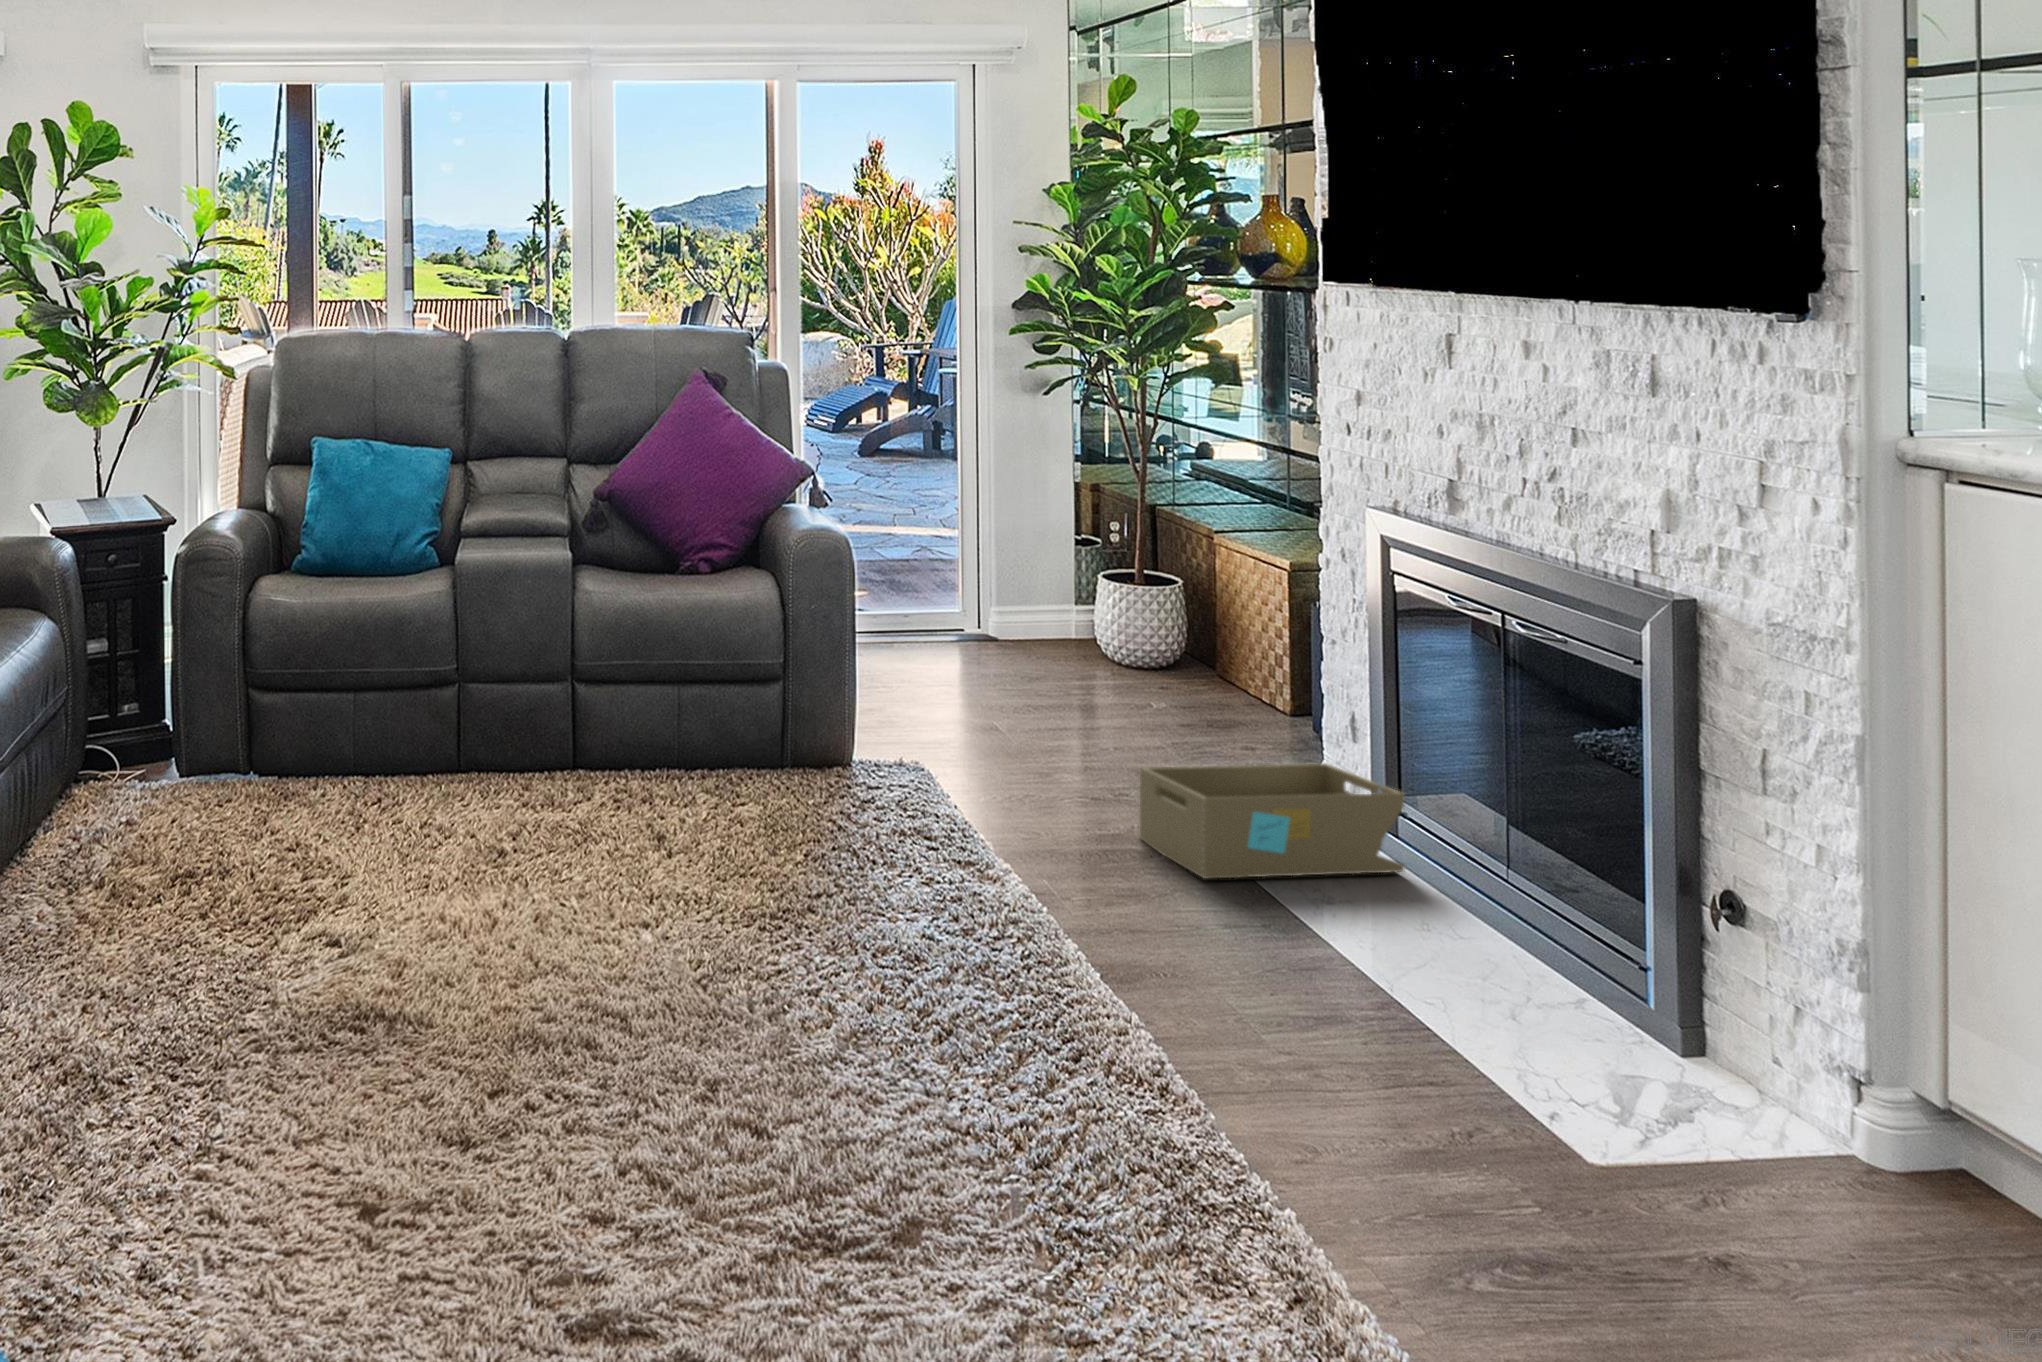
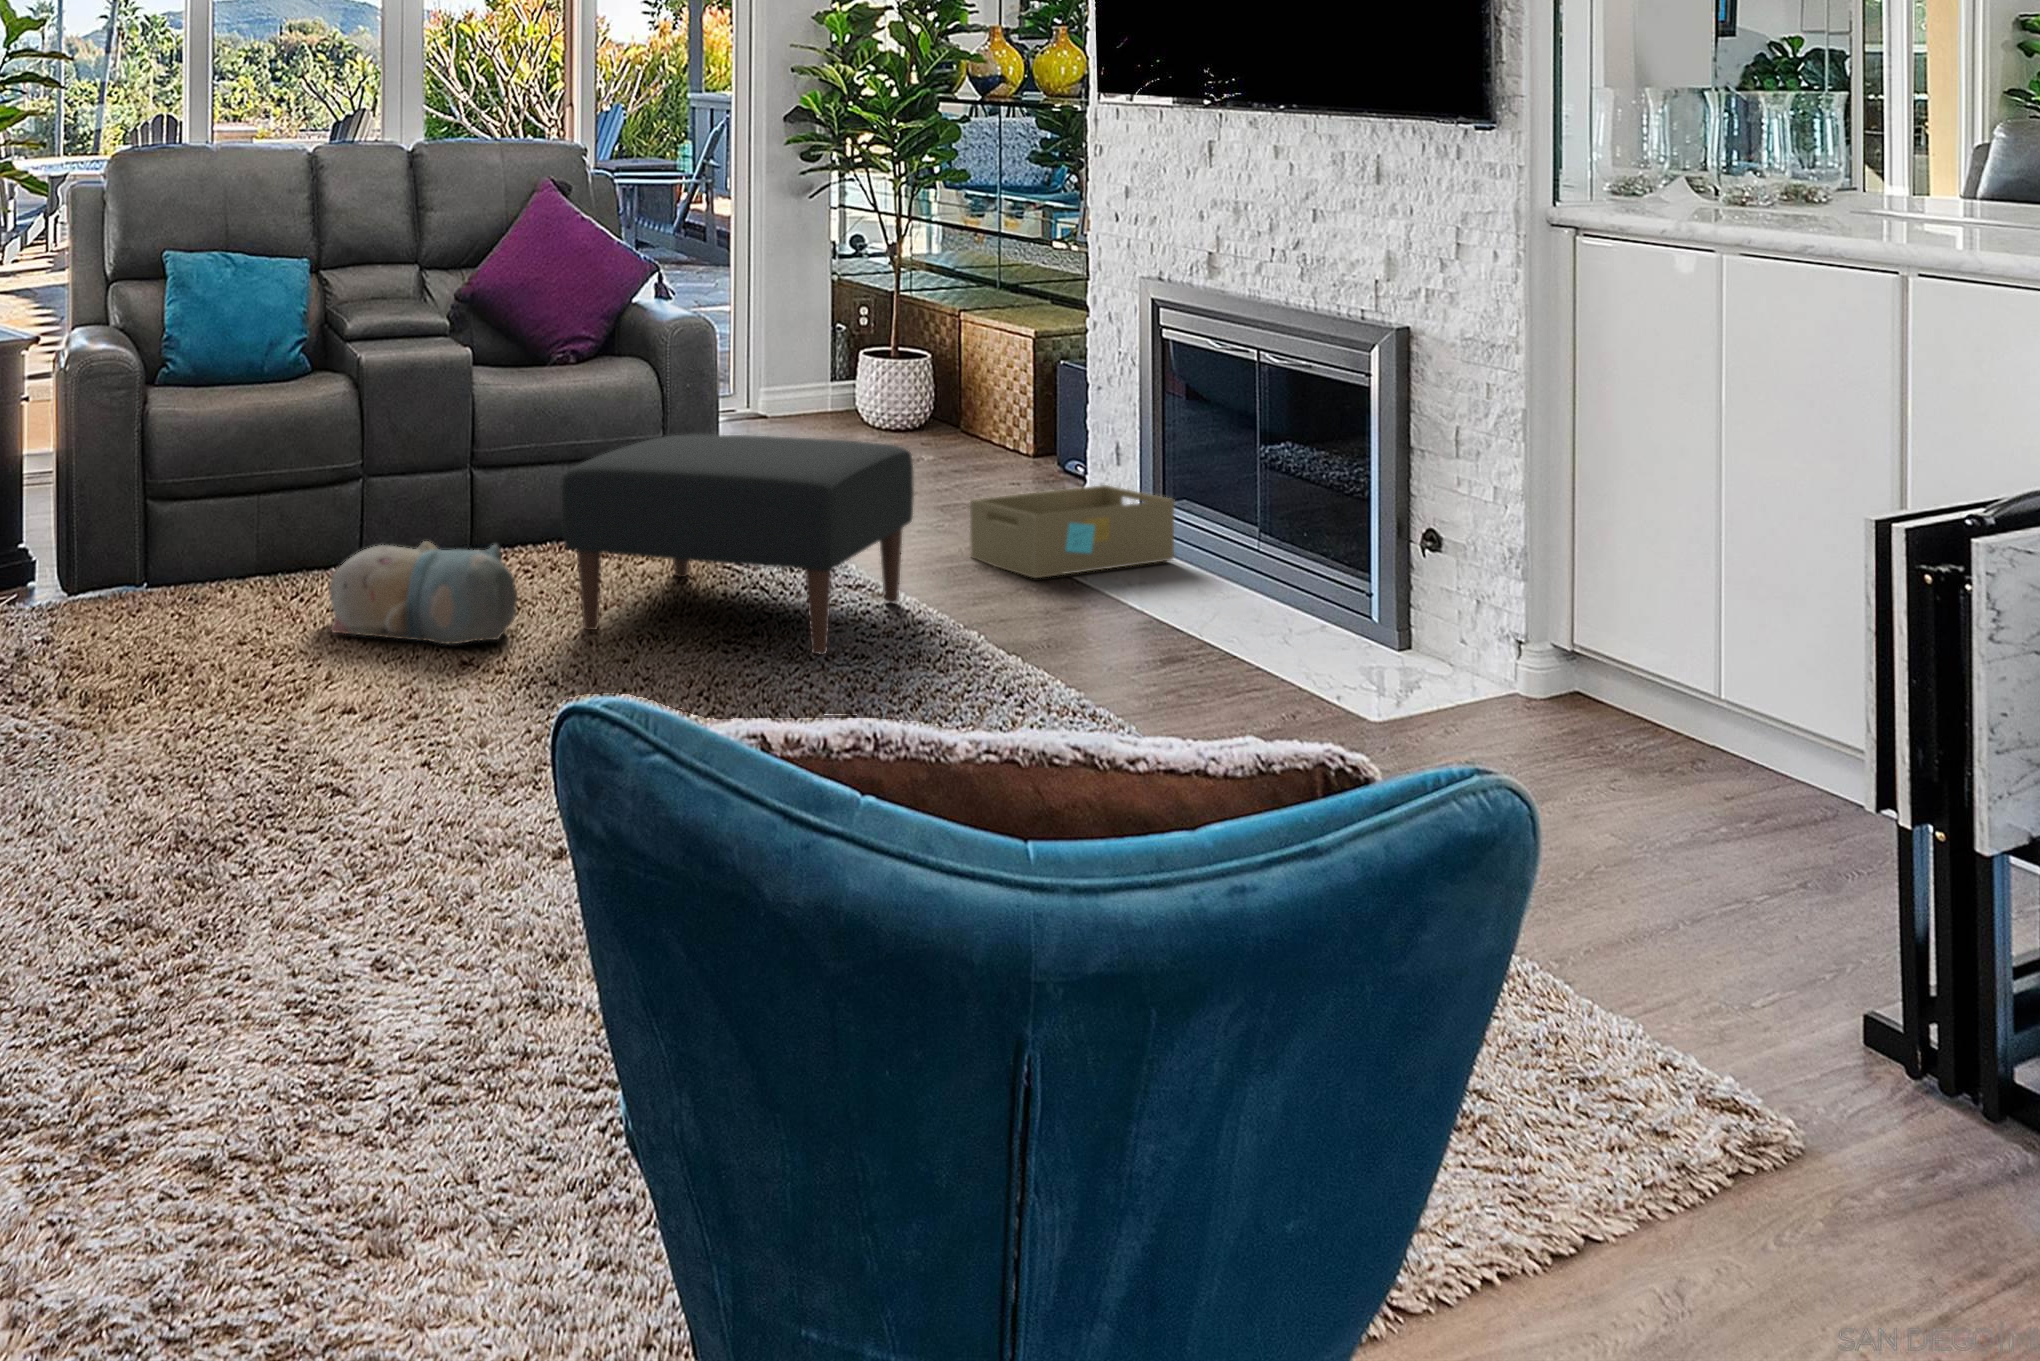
ottoman: none [586,661,1033,962] -> present [562,434,914,654]
plush toy: none [320,761,528,891] -> present [330,541,517,644]

